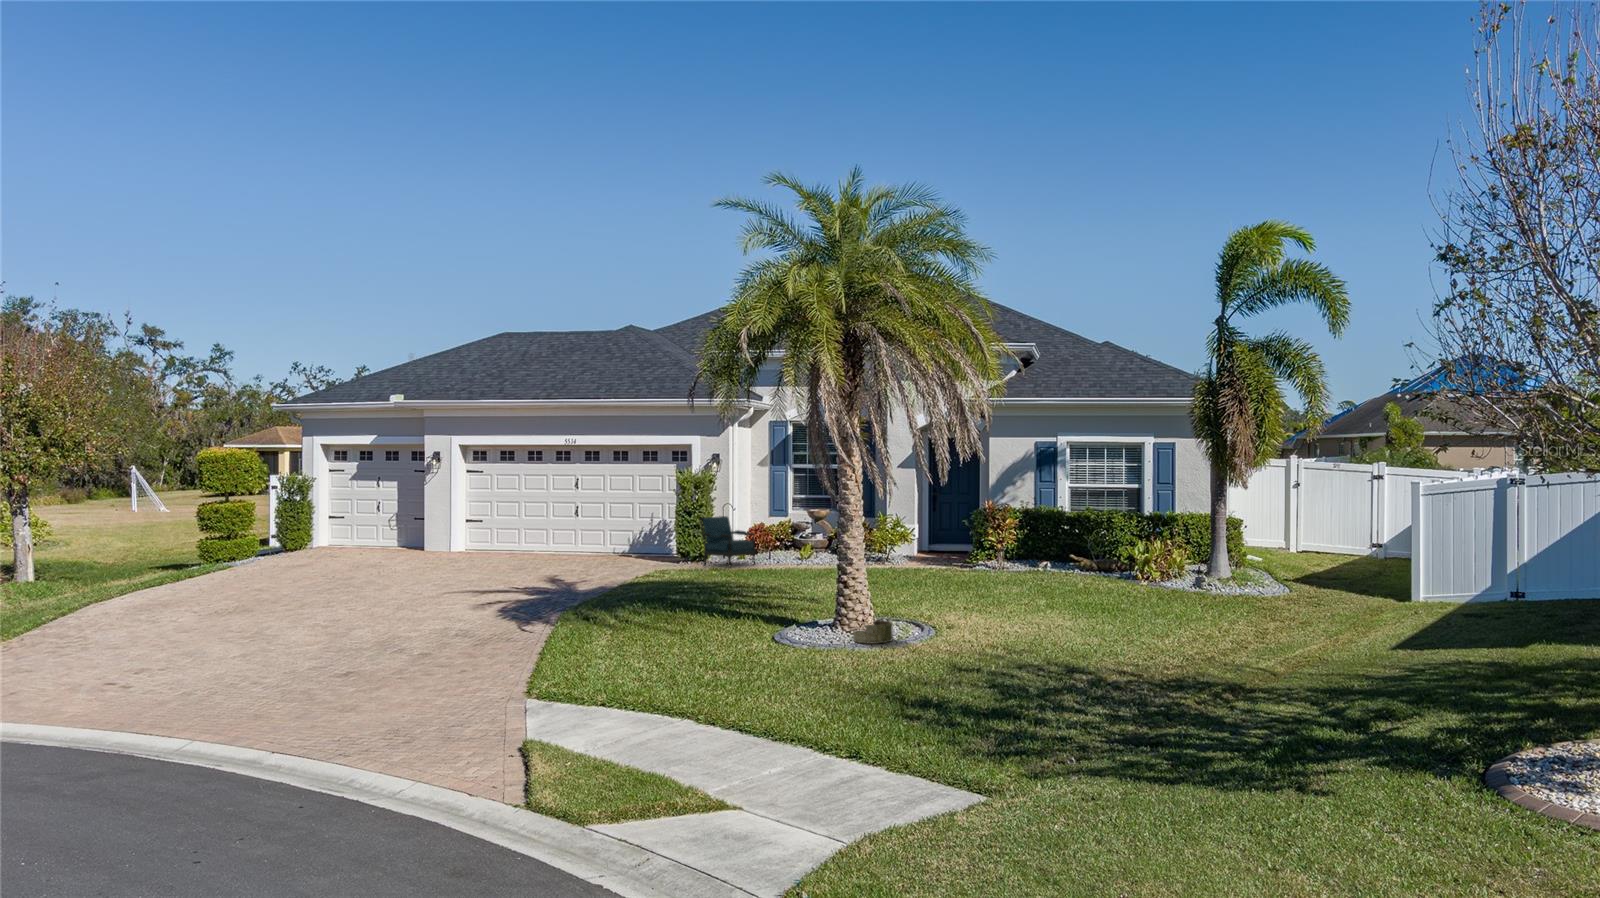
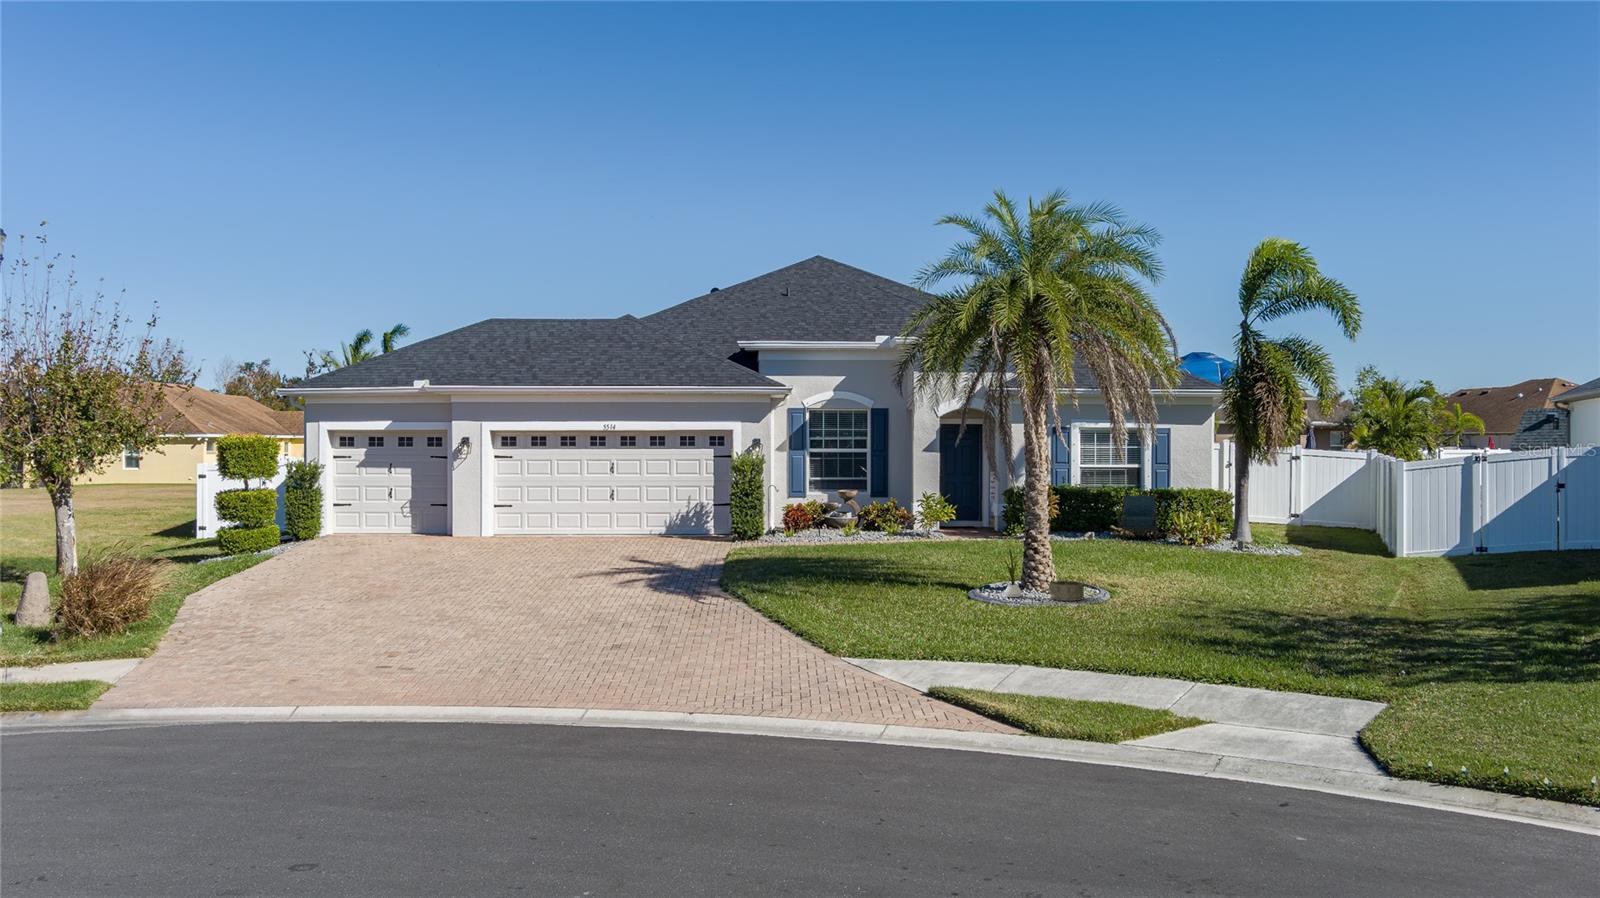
chair: present [700,516,756,566] -> present [1122,495,1157,540]
house plant: none [807,579,835,637] -> present [1004,548,1021,597]

